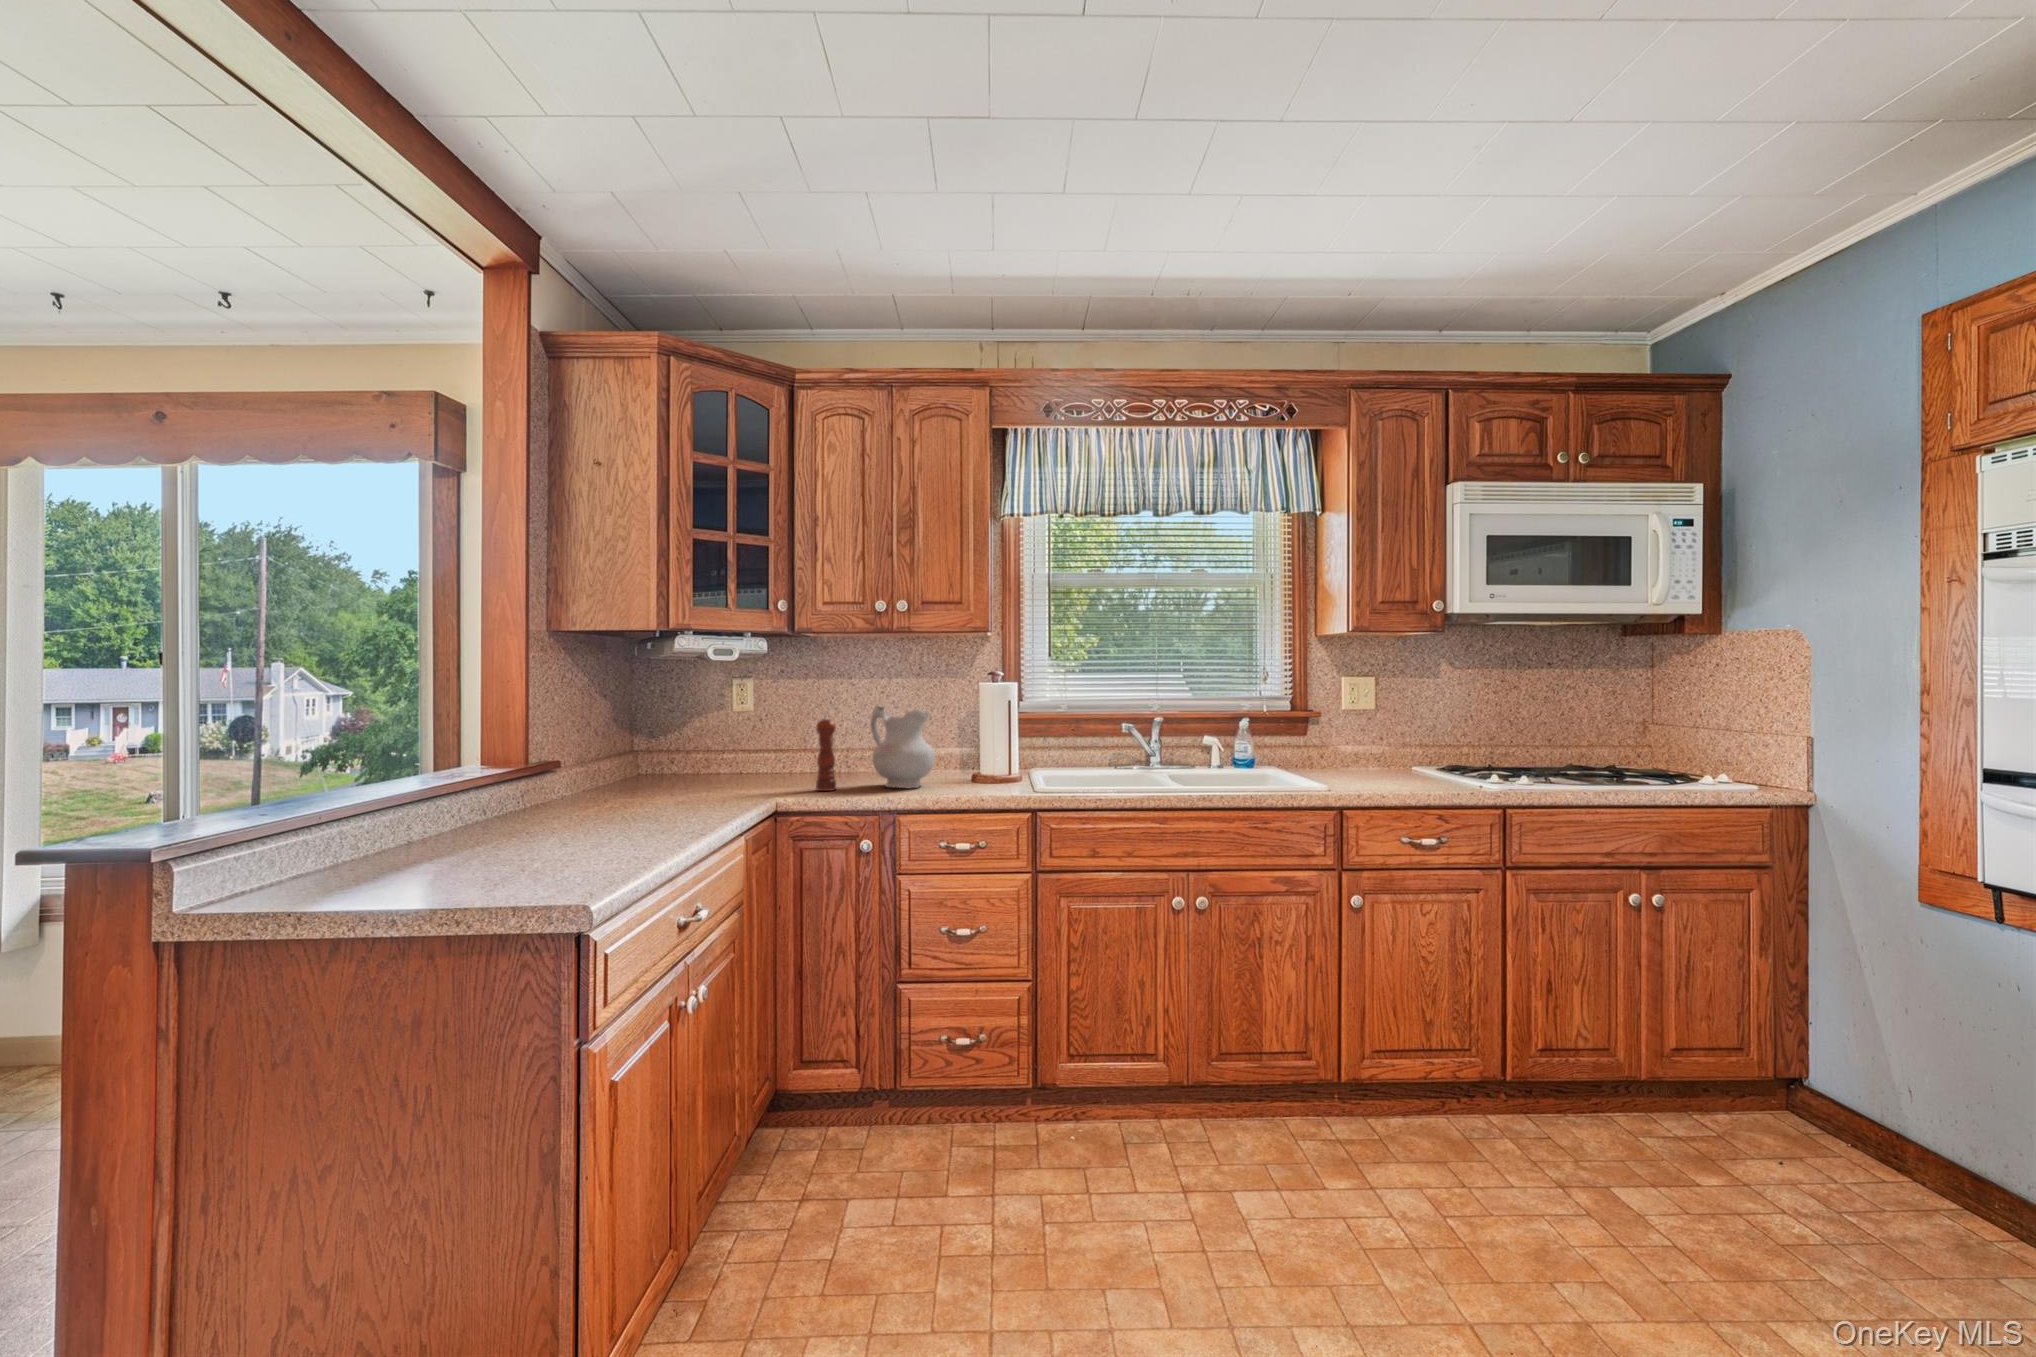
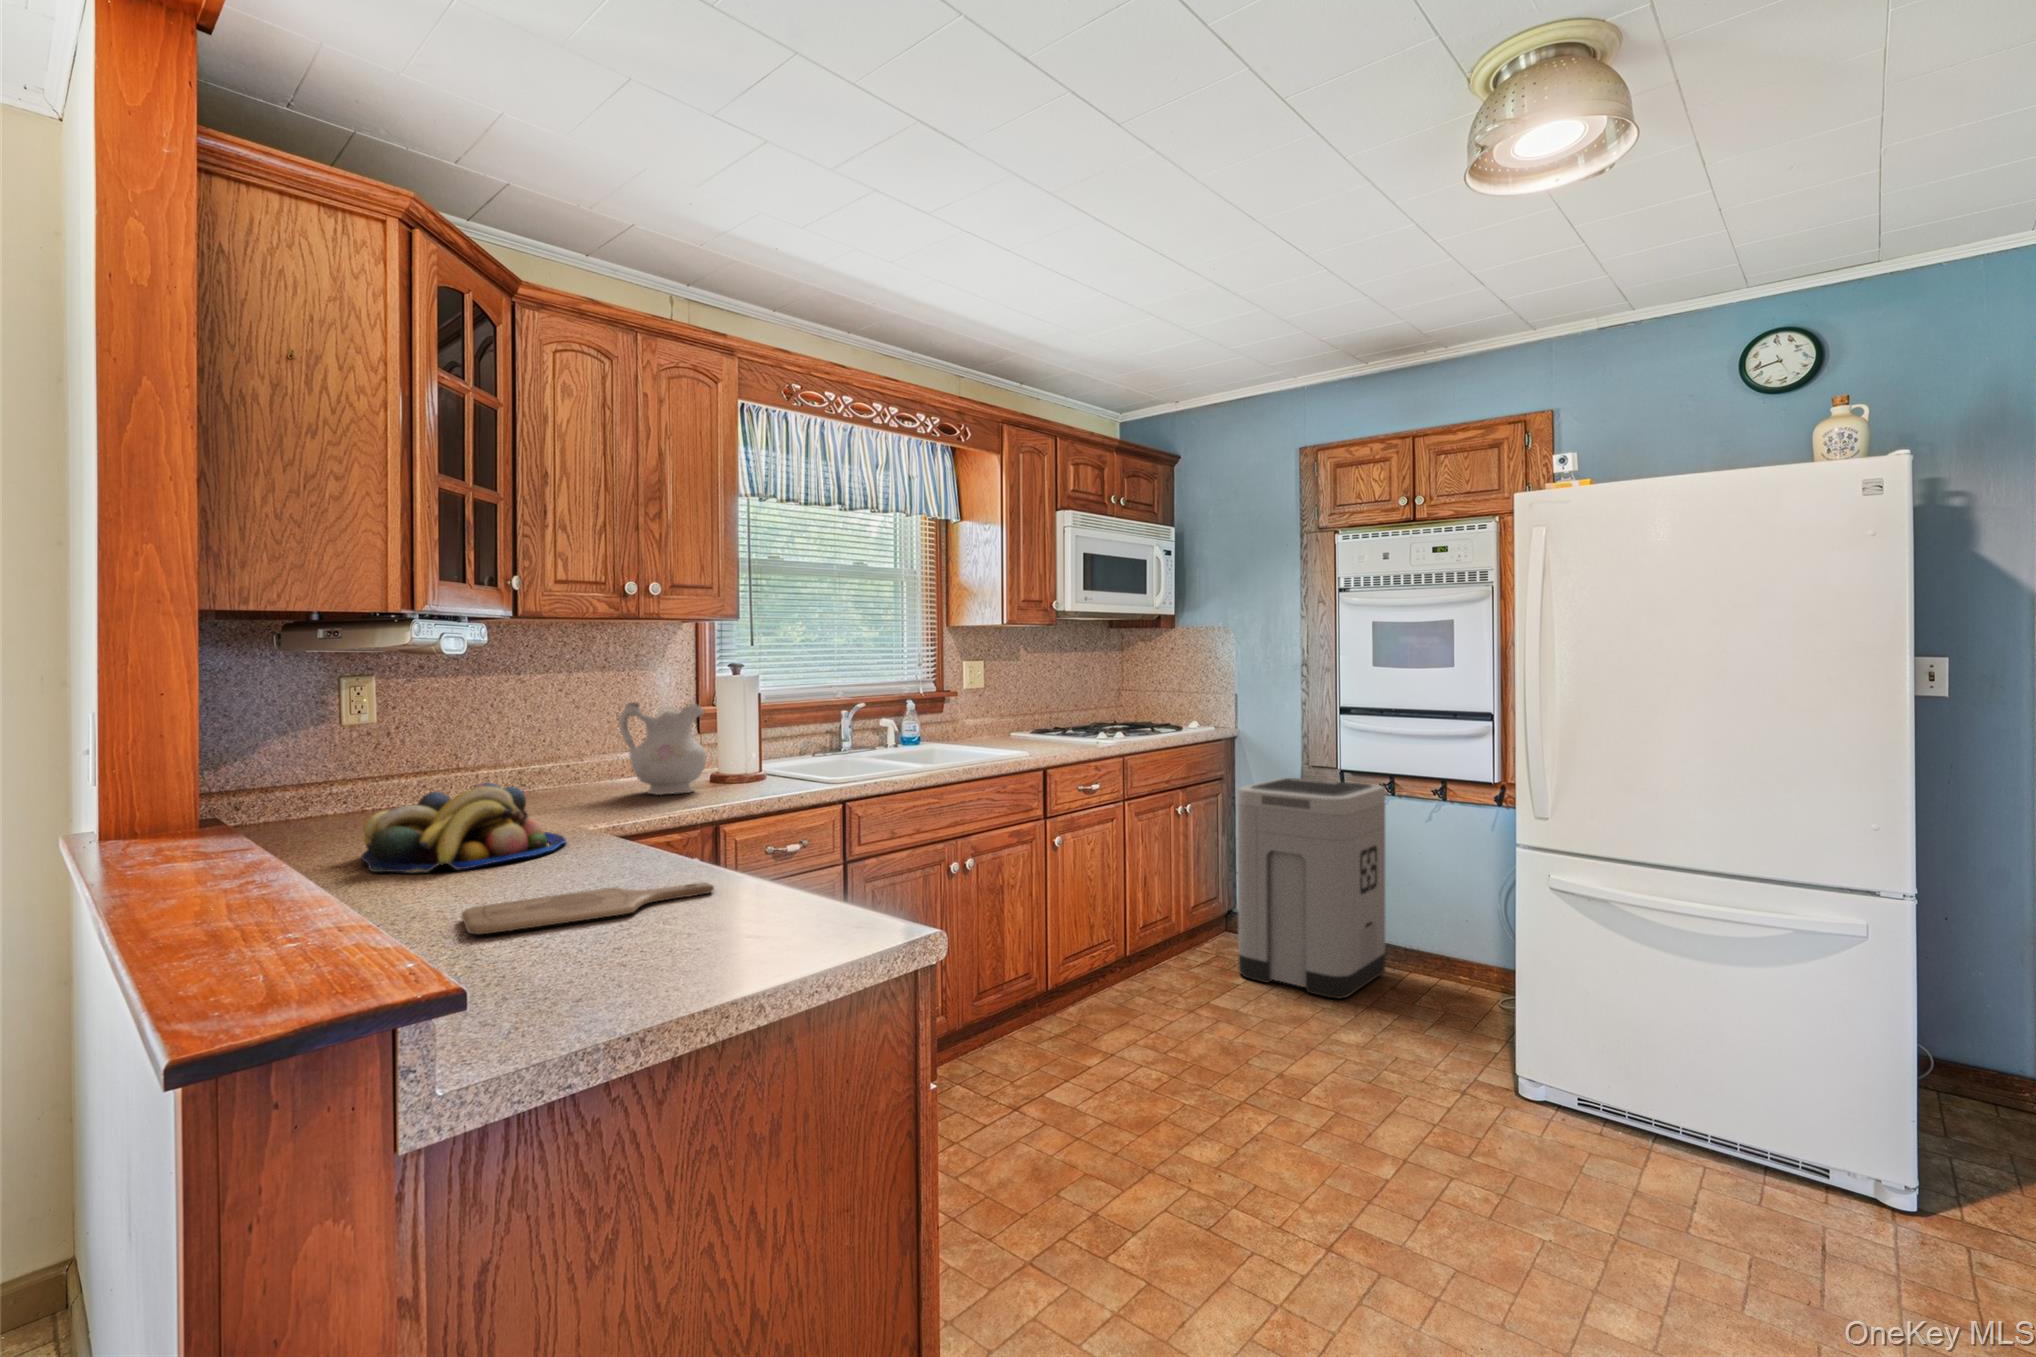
pepper mill: present [816,714,836,791] -> none [583,714,610,807]
fruit bowl: none [577,760,721,817] -> present [361,783,566,872]
cutting board: none [456,837,626,856] -> present [462,882,714,935]
trash can: none [1691,873,2012,1256] -> present [1238,778,1385,998]

